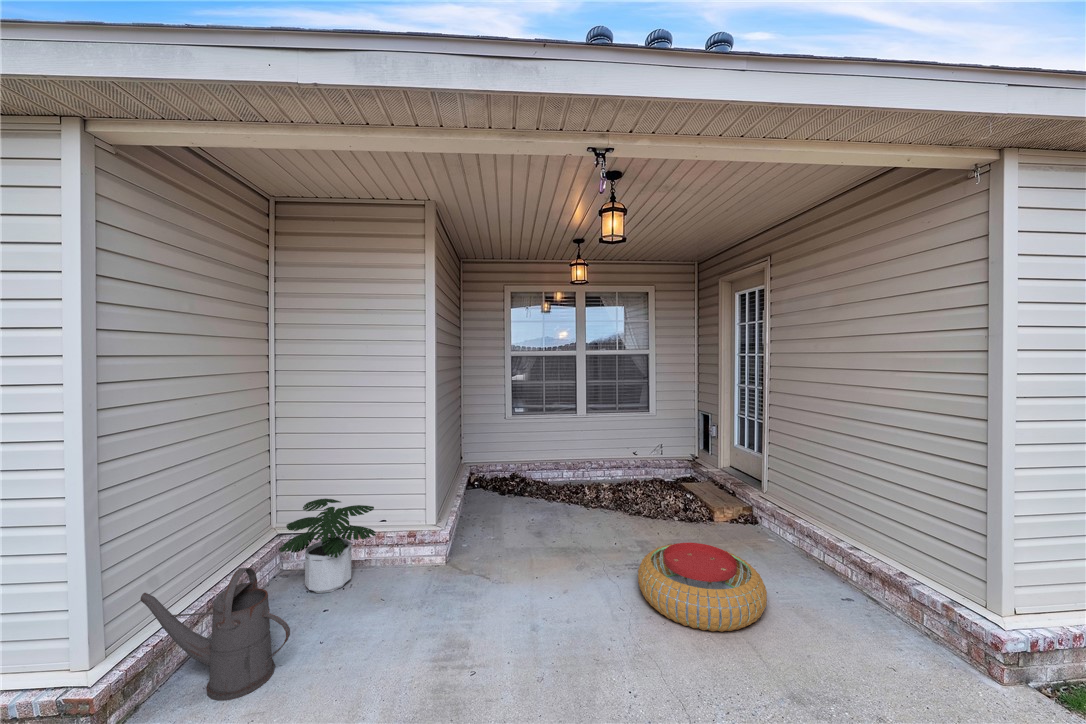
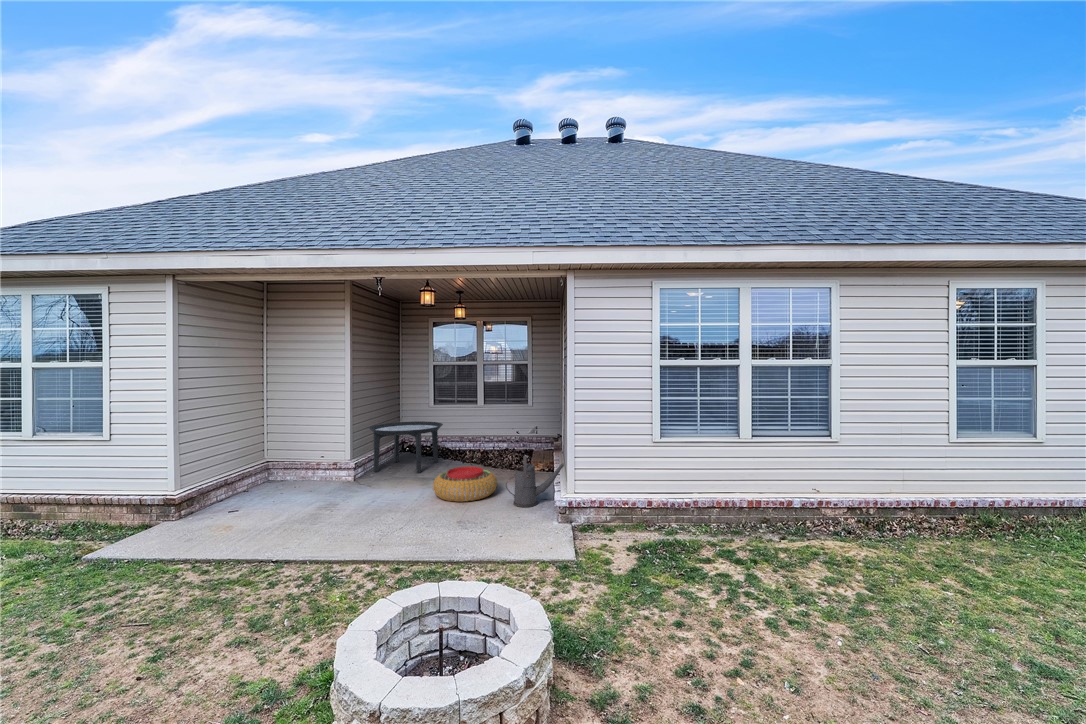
round table: none [450,444,568,539] -> present [369,421,443,473]
potted plant: present [279,499,376,593] -> none [260,443,315,488]
watering can: present [140,568,290,700] -> present [506,456,564,507]

